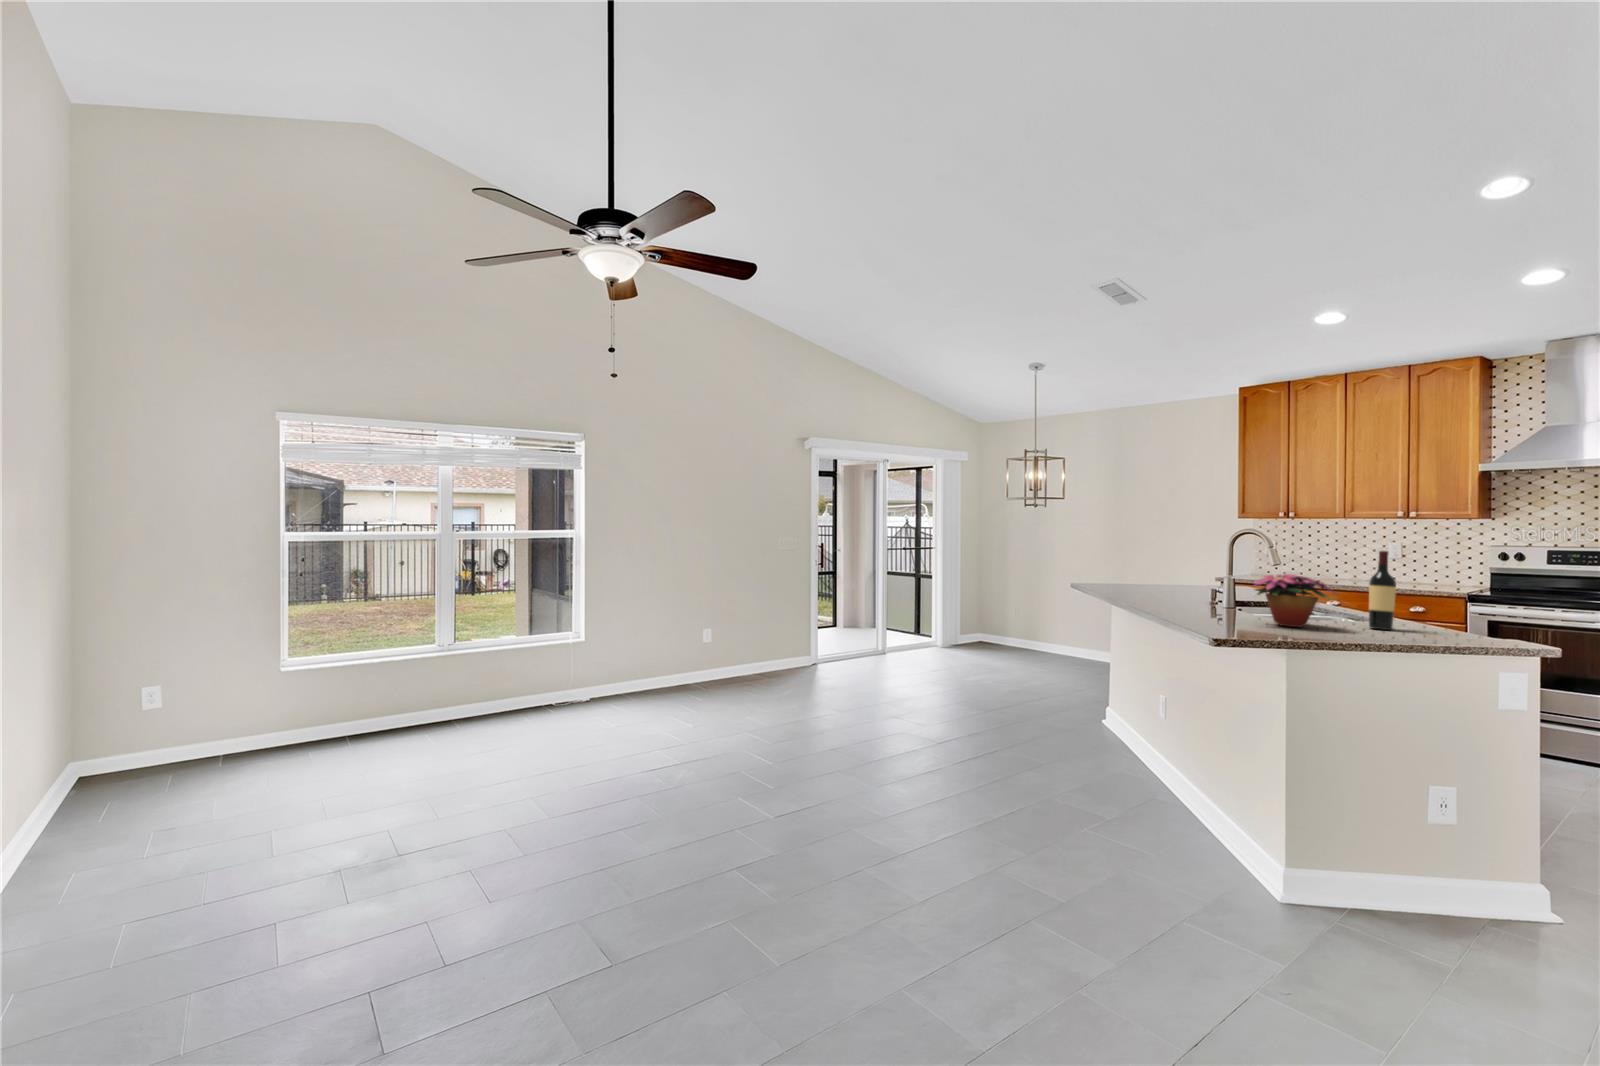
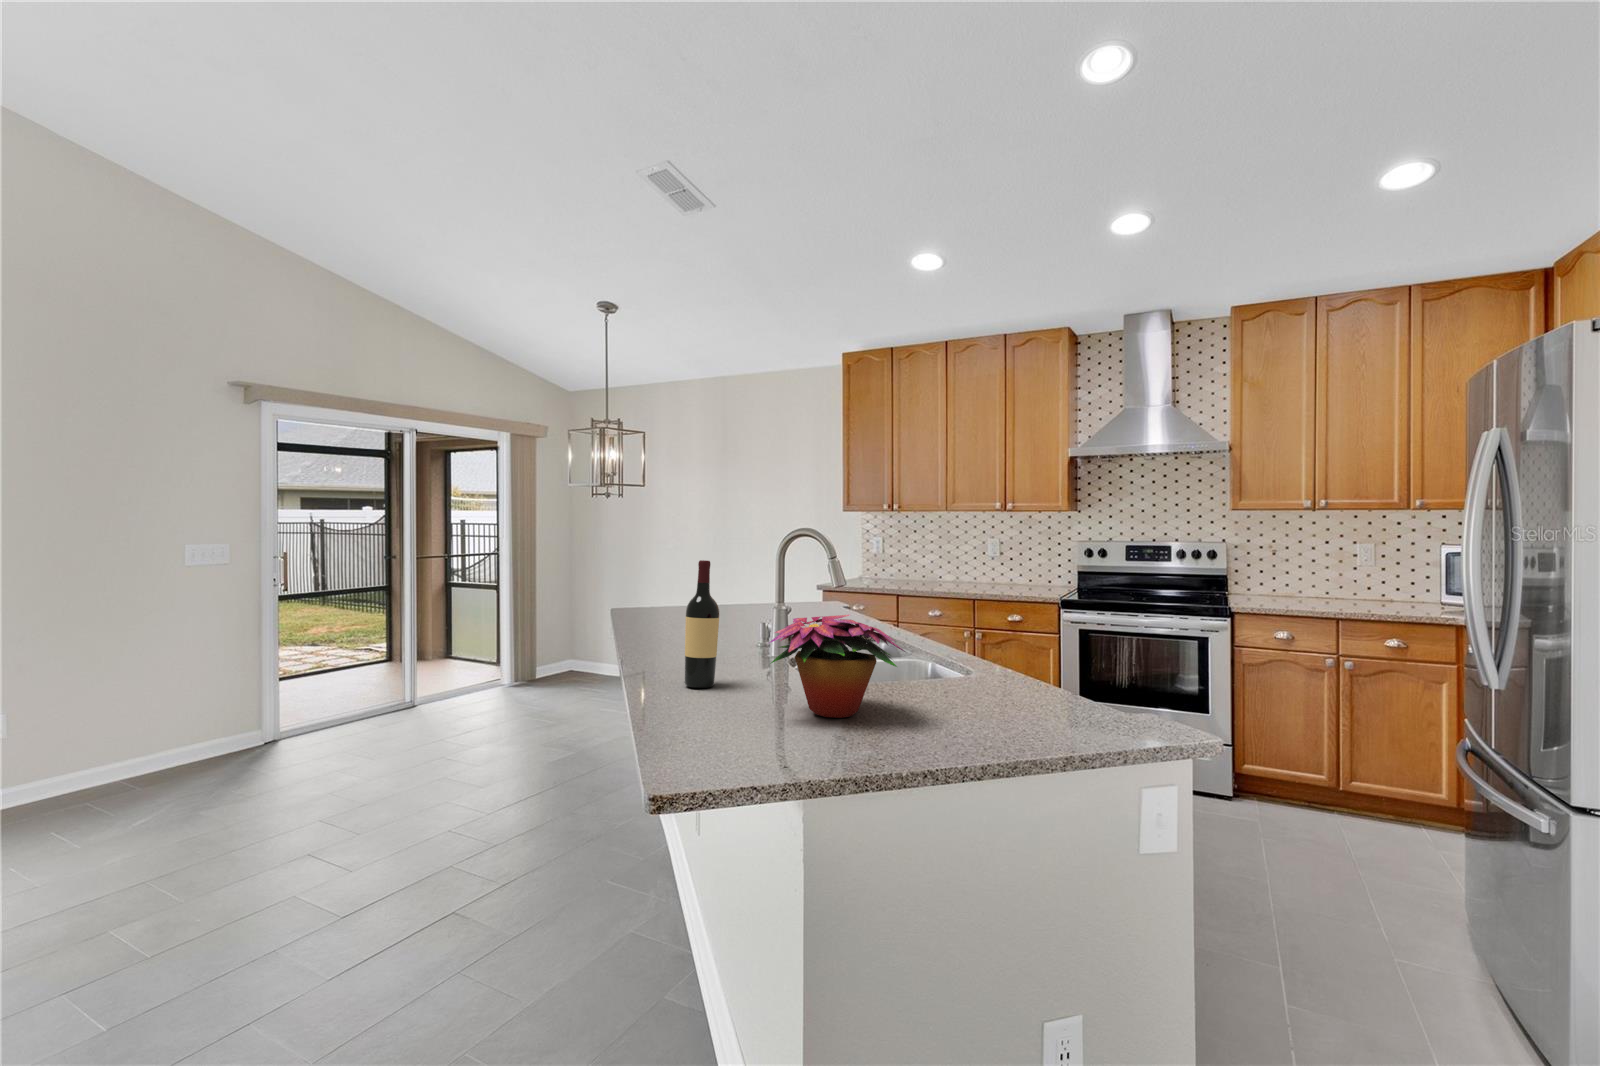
wine bottle: present [1369,551,1396,630] -> present [685,560,719,688]

